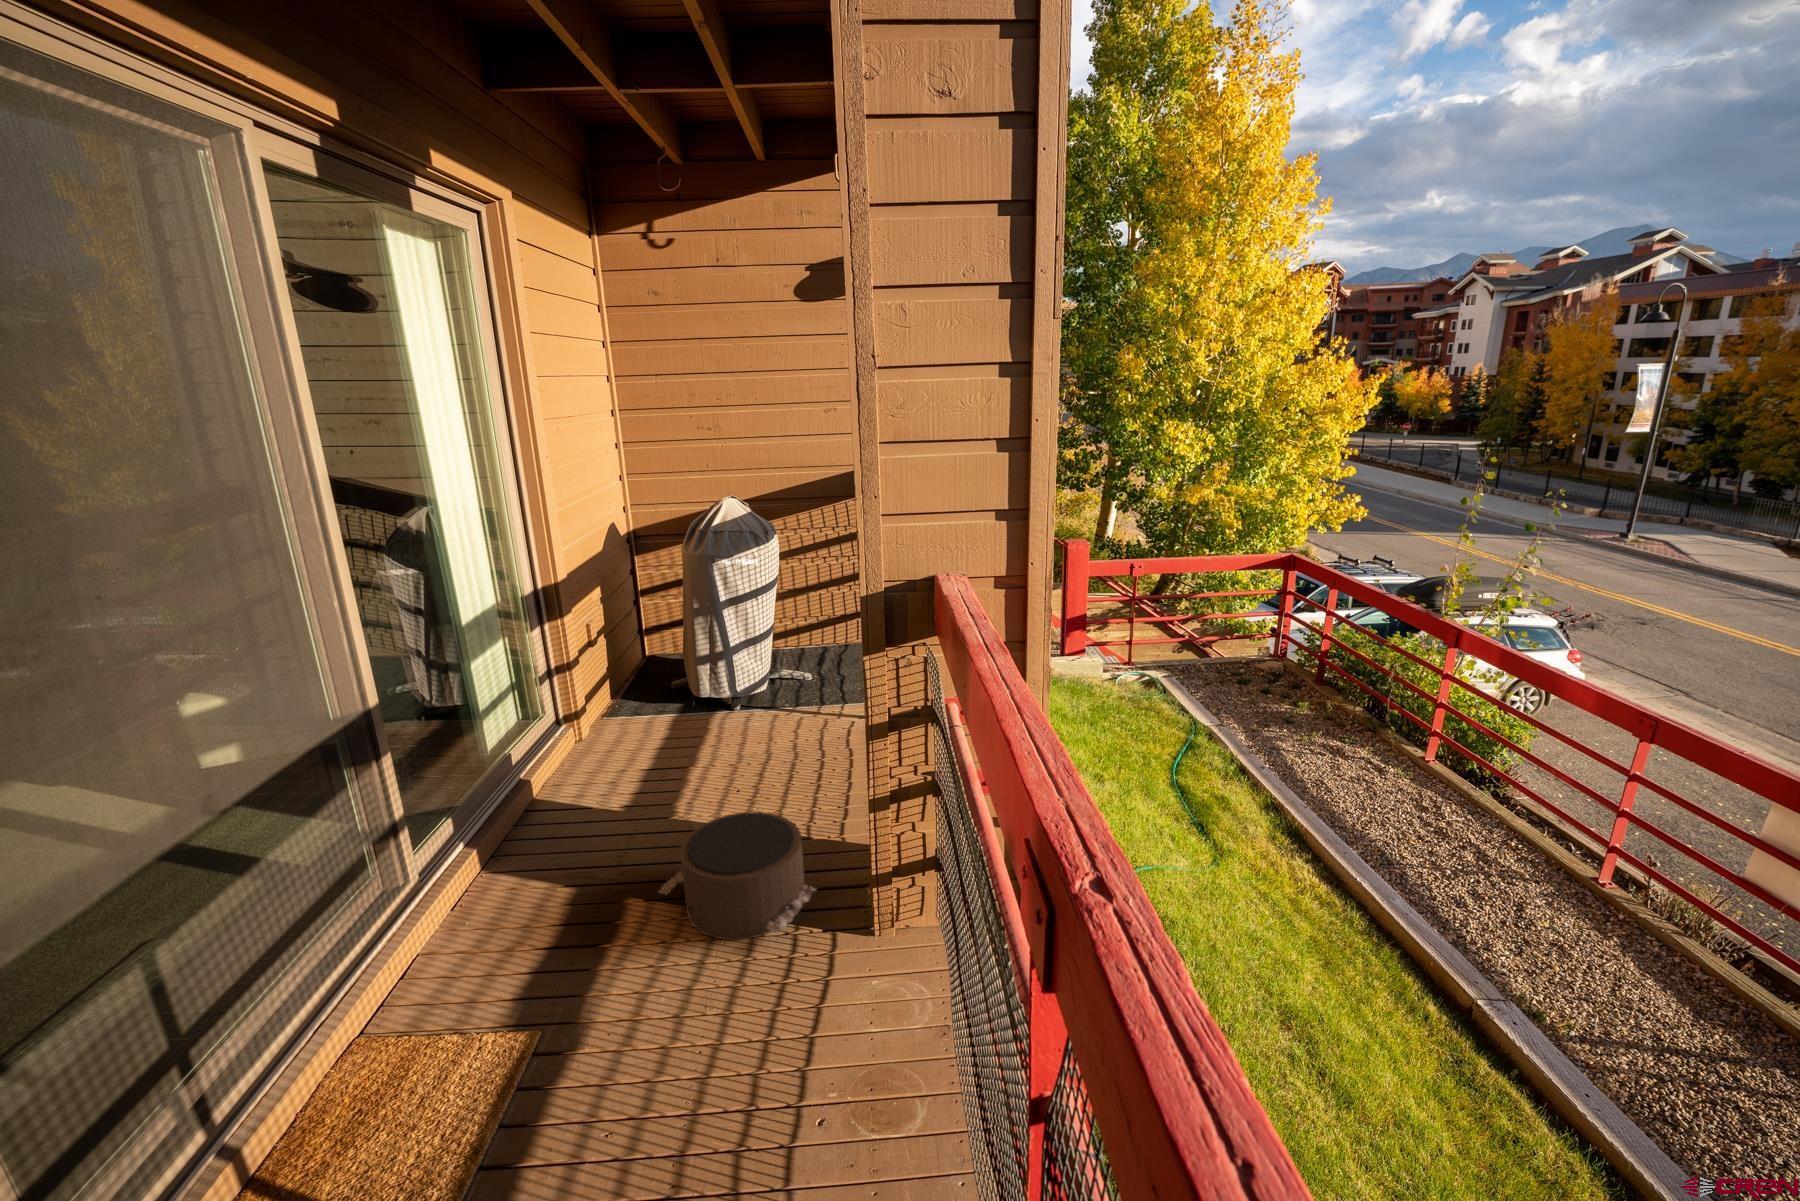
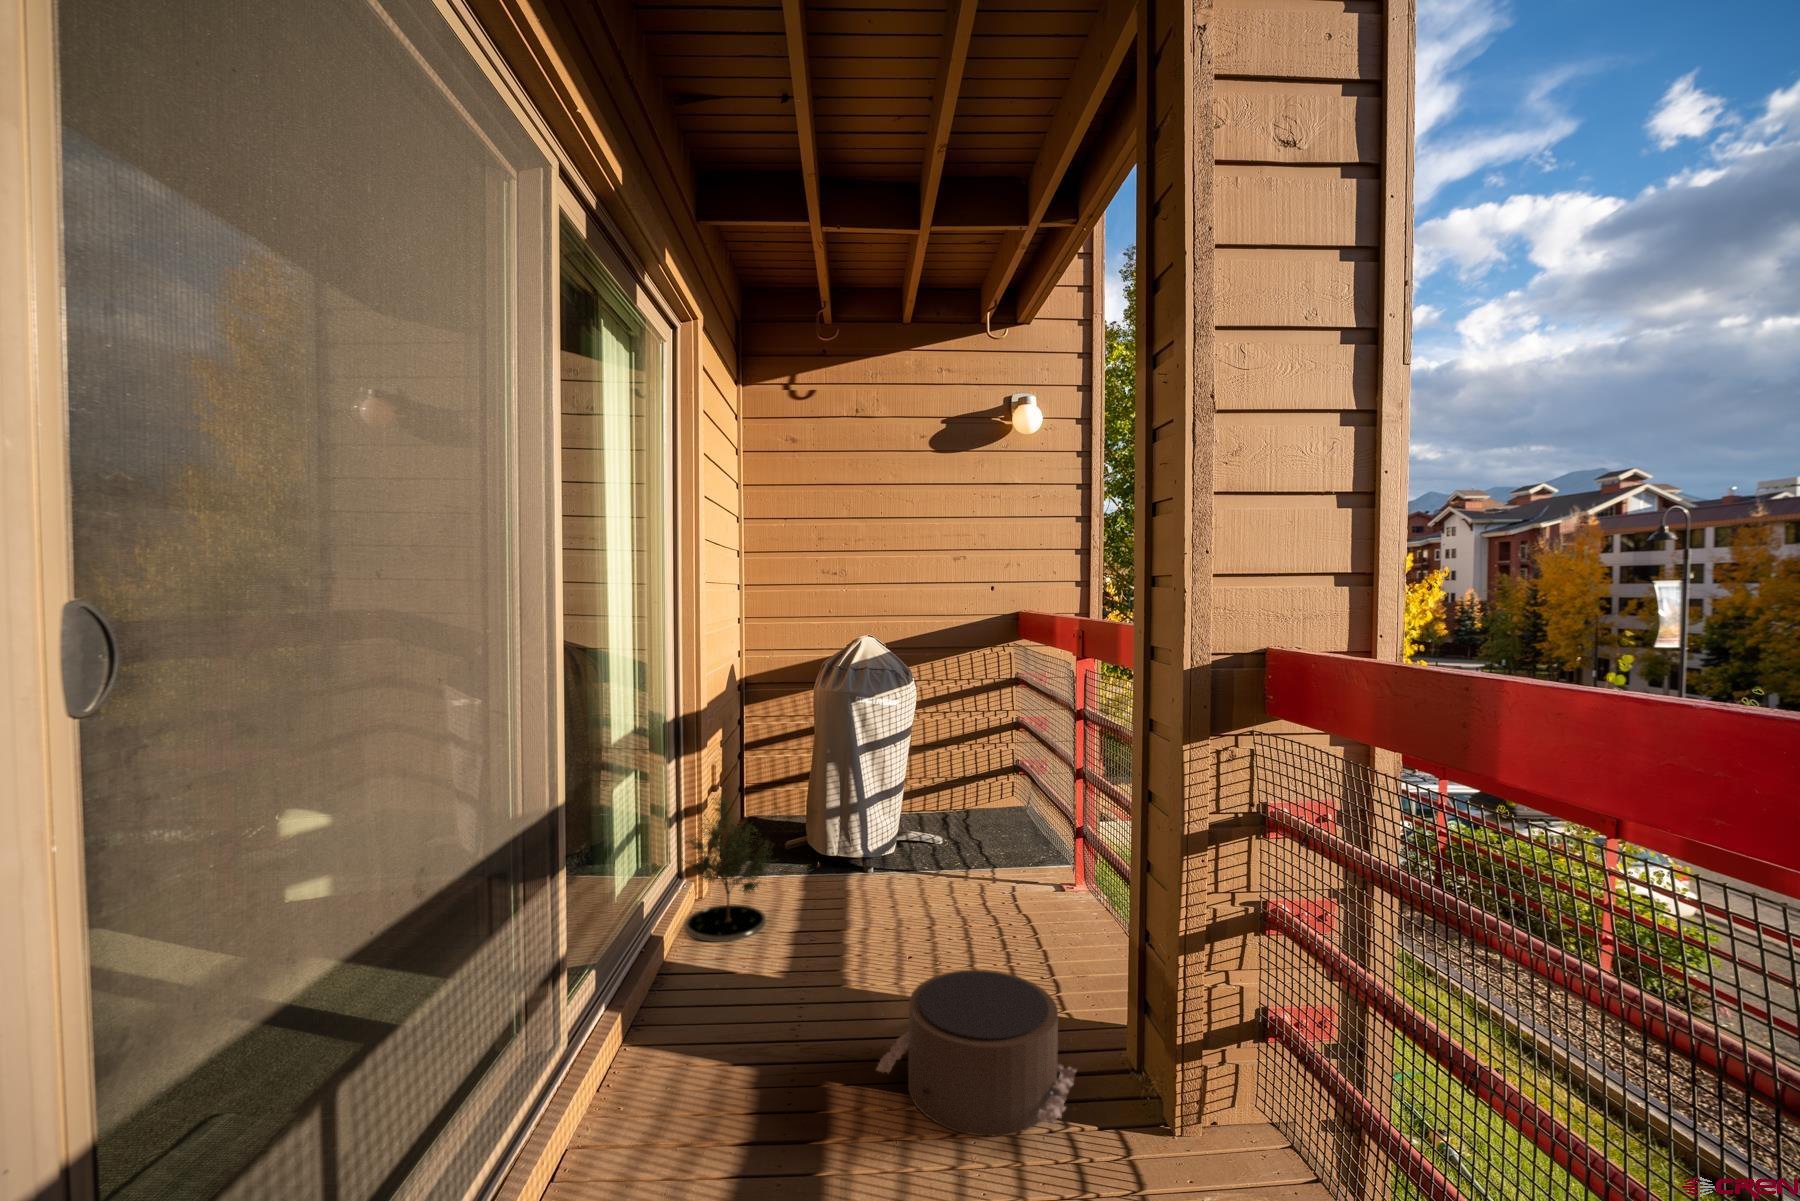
potted tree: none [545,649,637,779] -> present [682,791,776,942]

